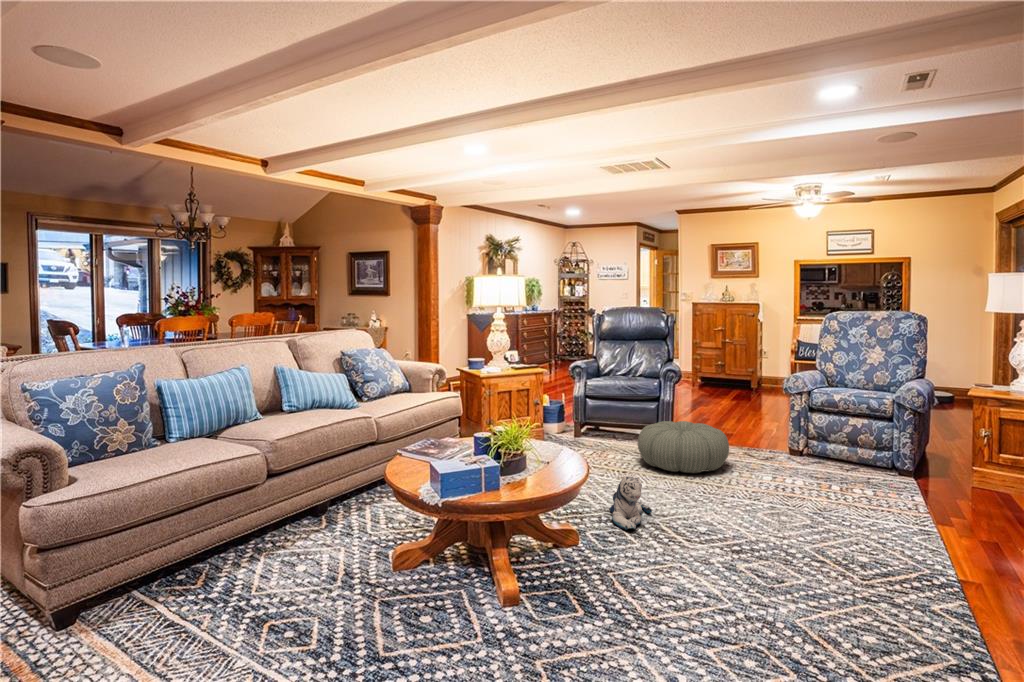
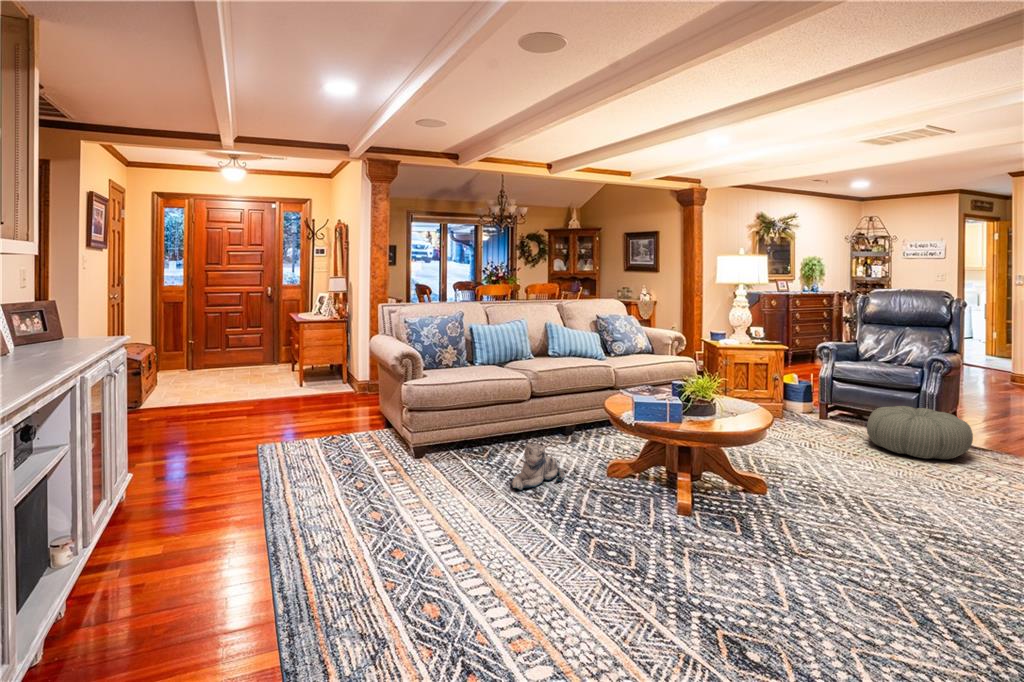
plush toy: present [609,476,652,530] -> present [512,442,564,490]

